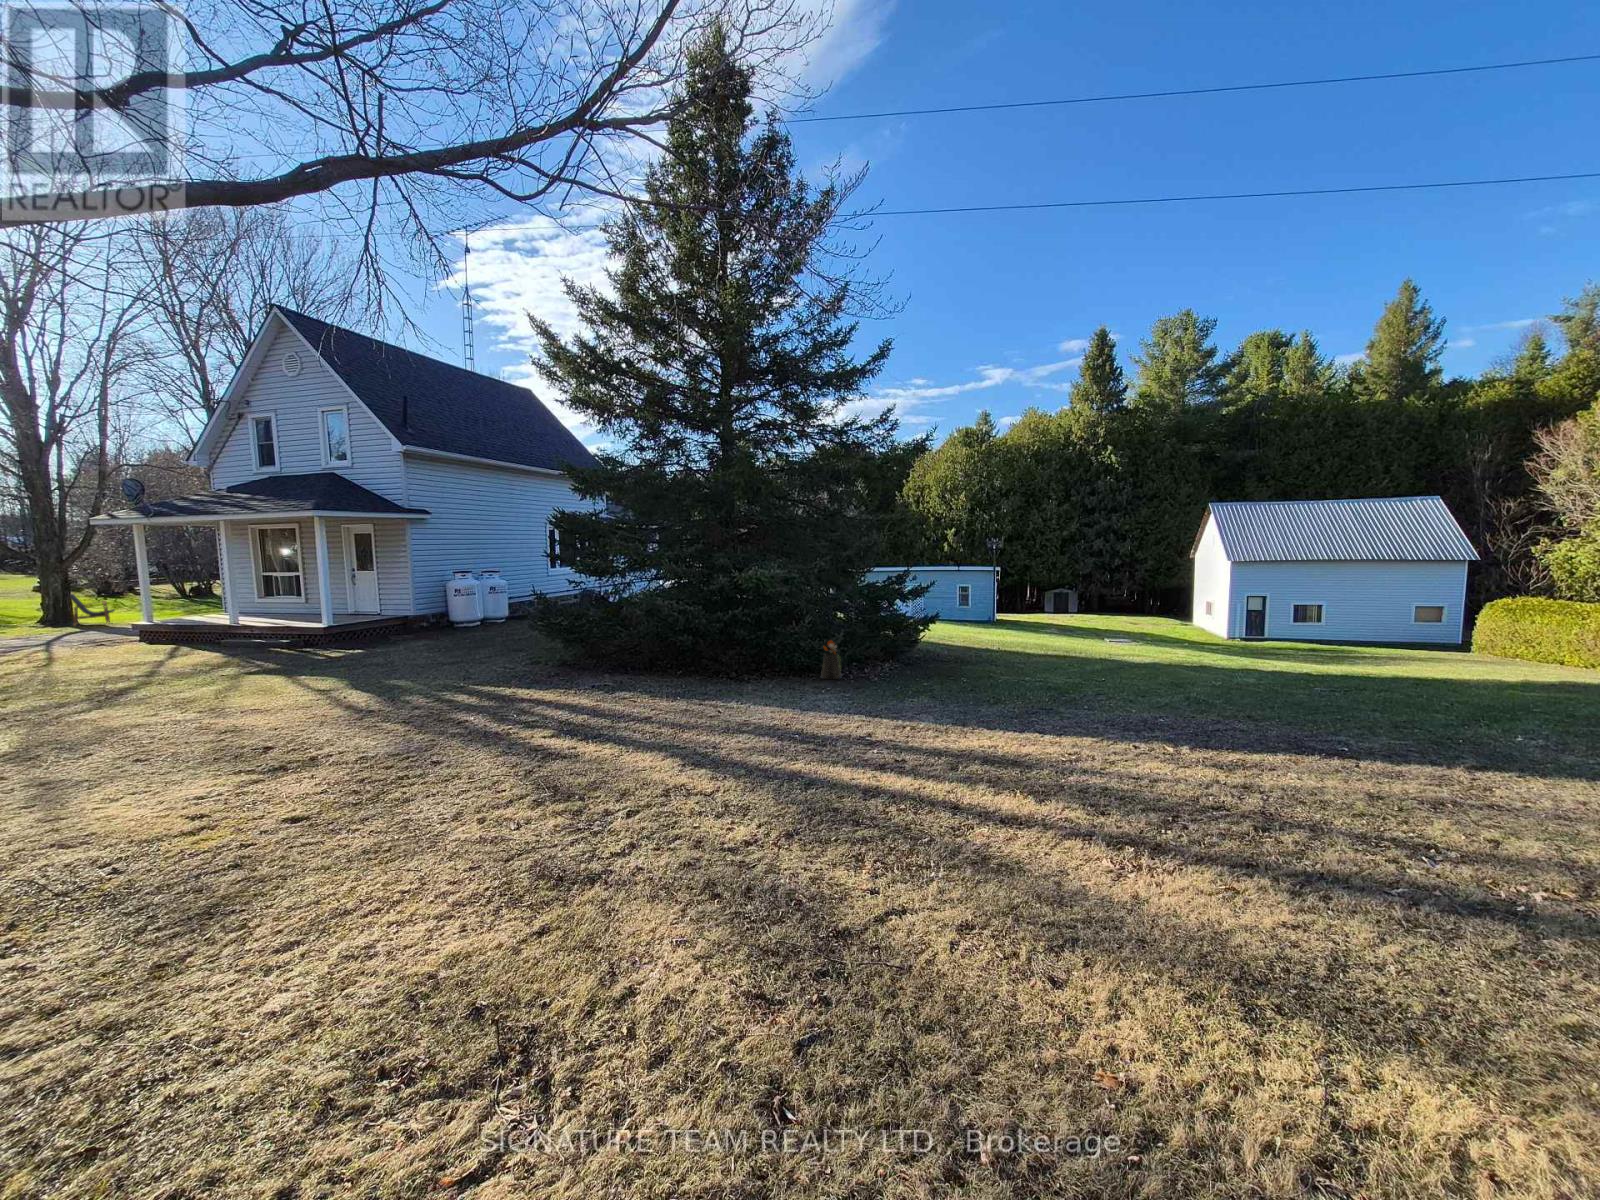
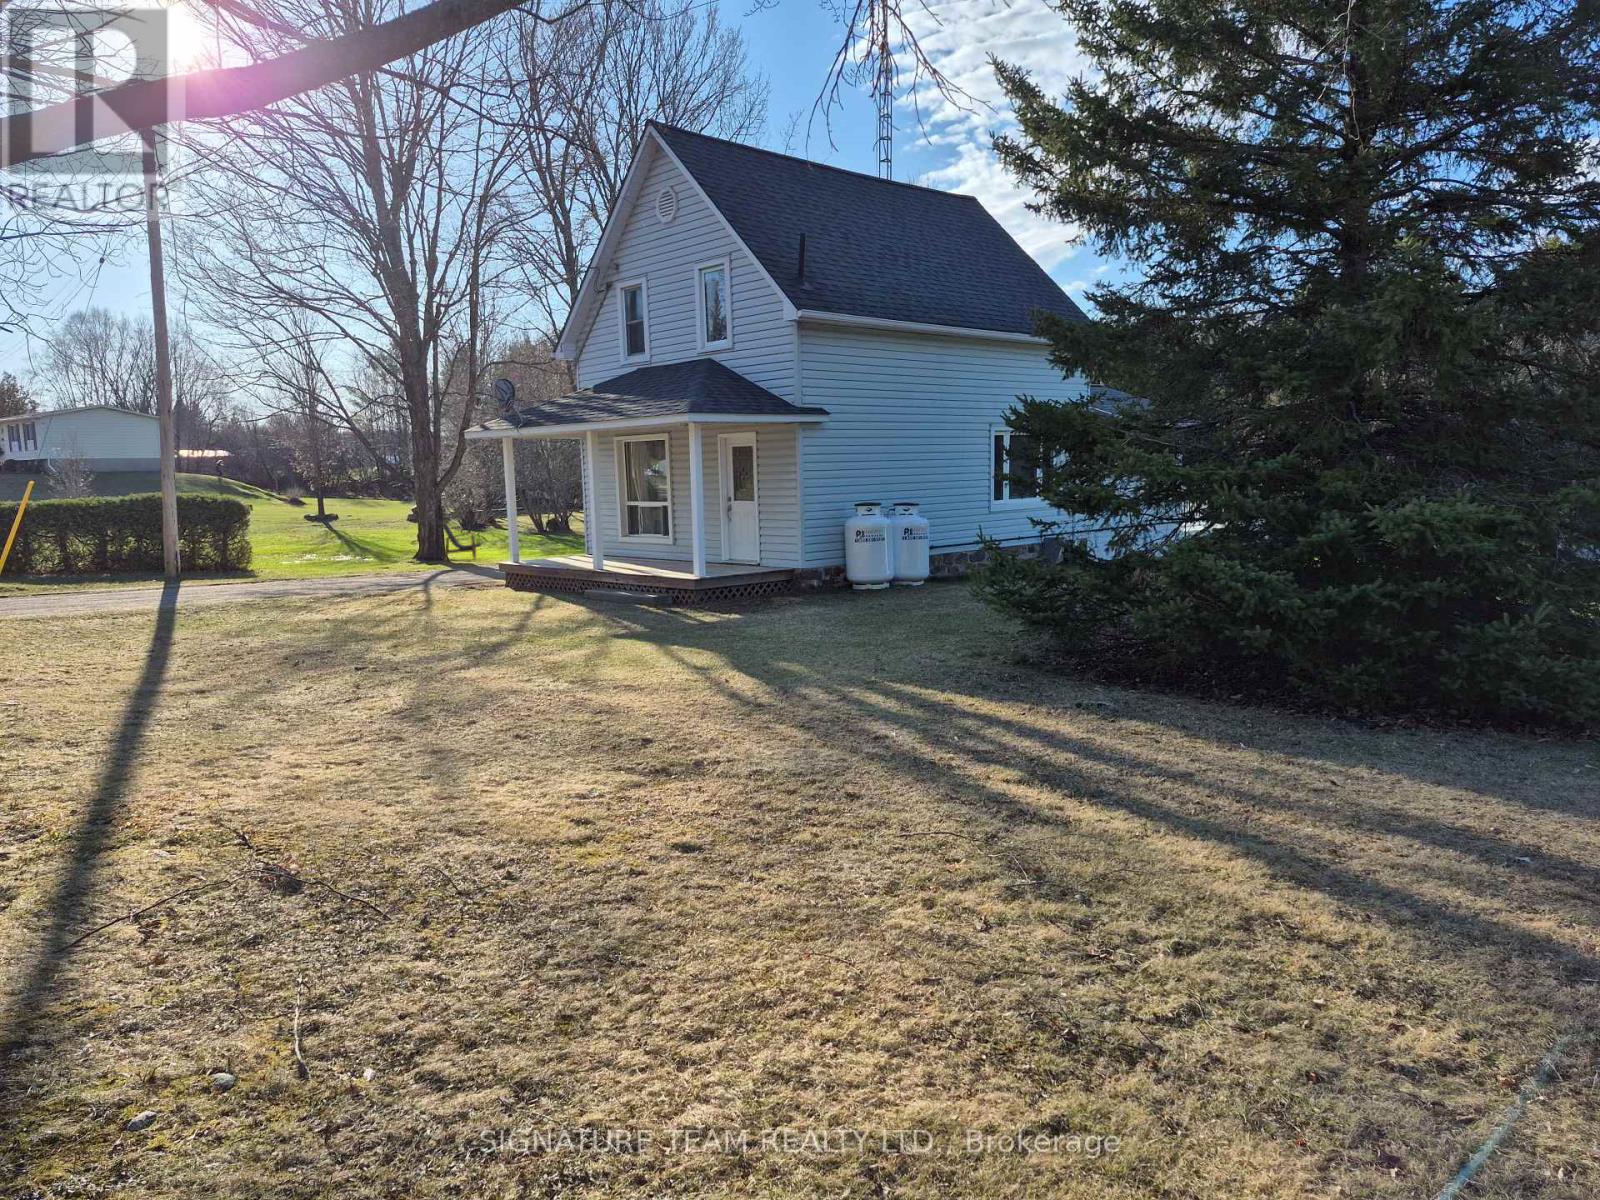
watering can: present [821,641,841,679] -> none [1508,672,1561,750]

